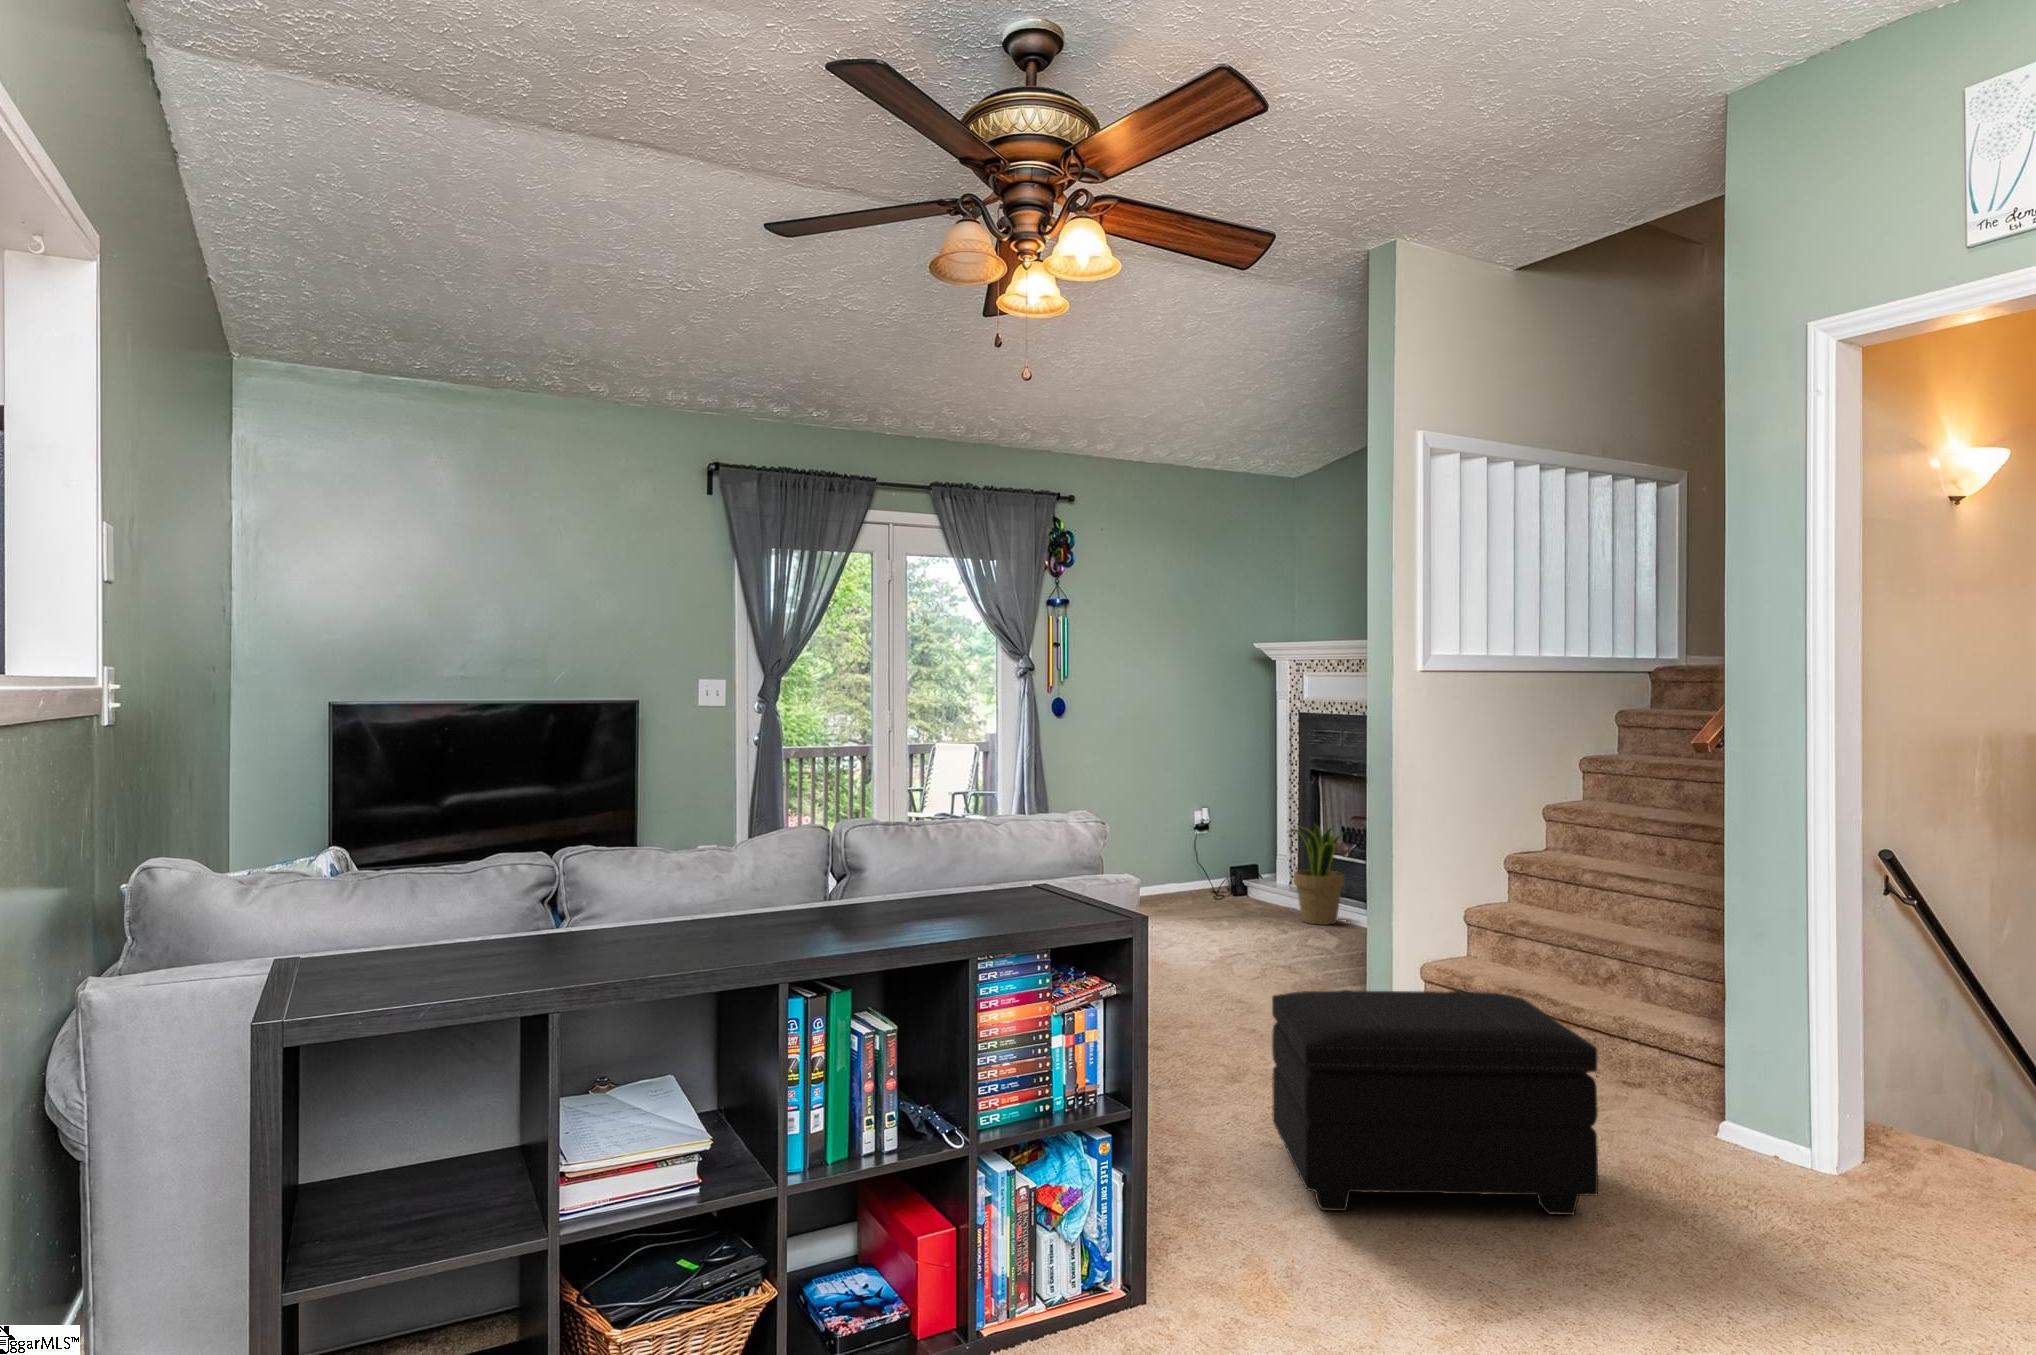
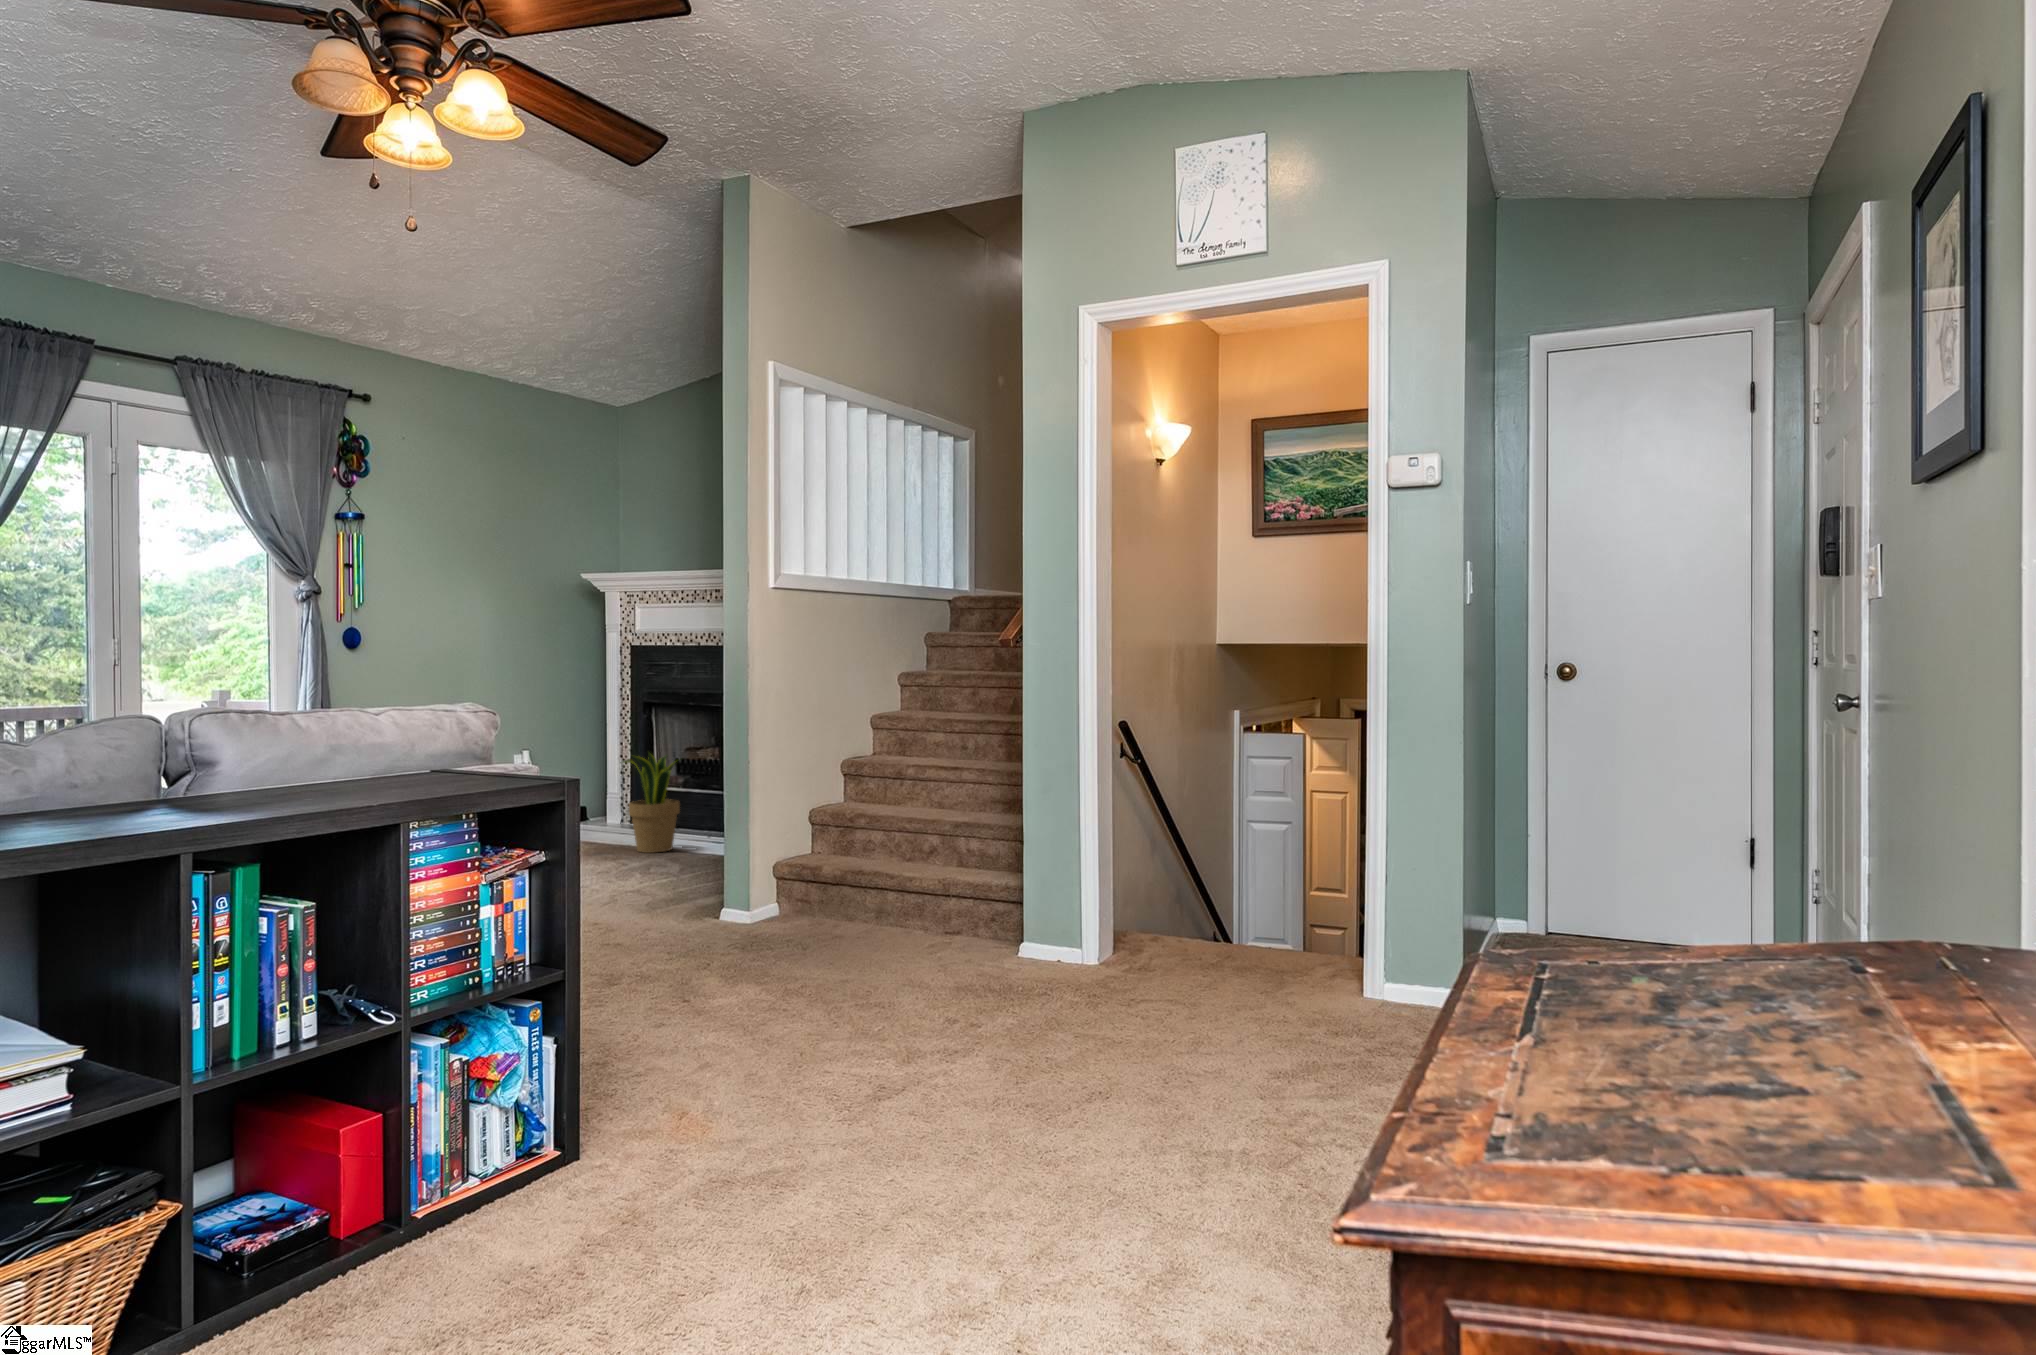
footstool: present [1272,990,1598,1215] -> none [661,857,949,1062]

